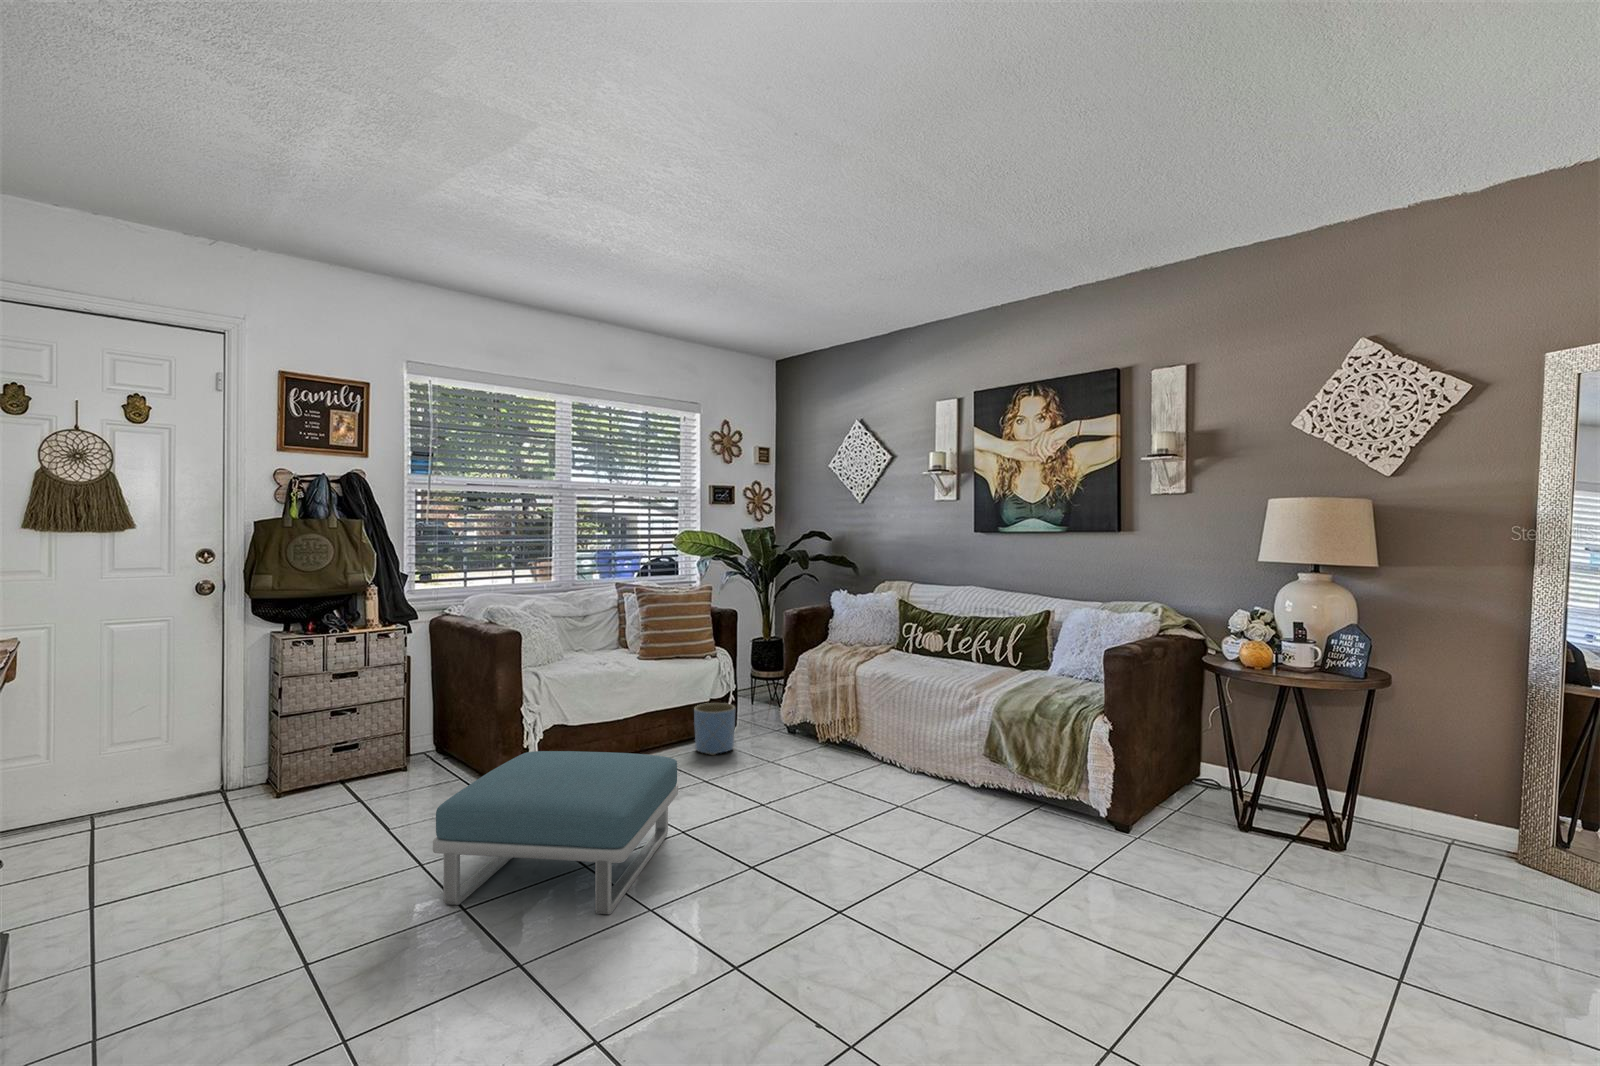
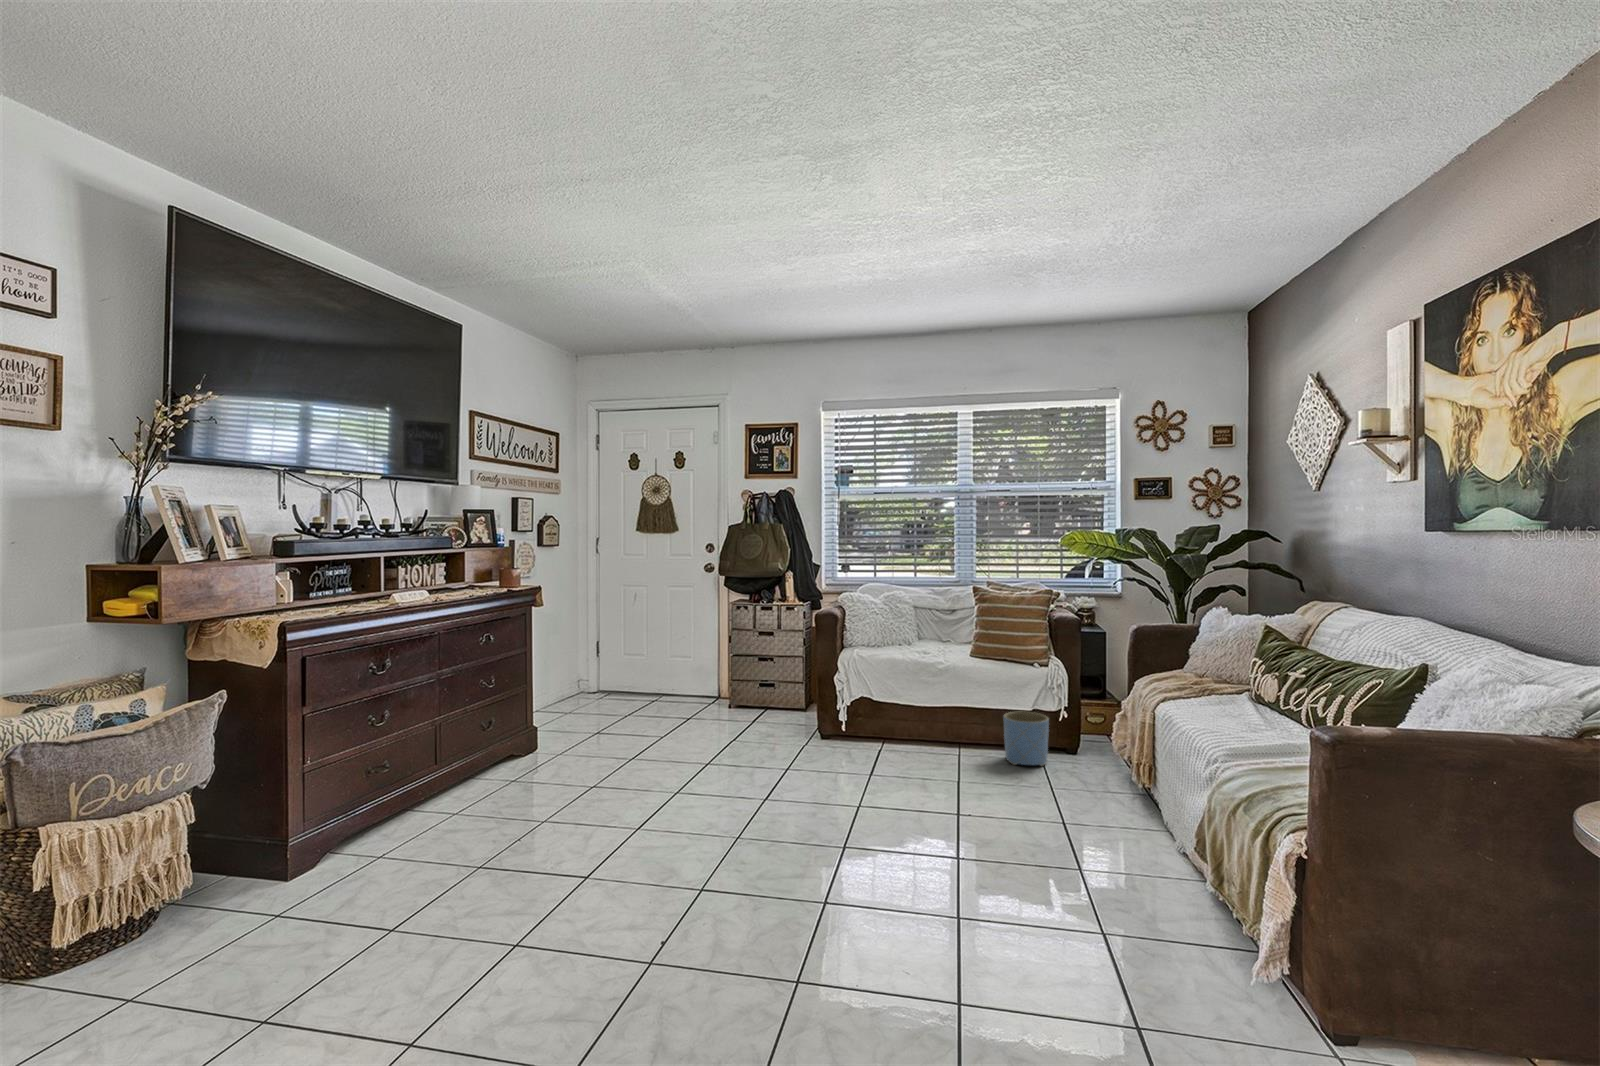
footstool: present [433,751,678,914] -> none [663,707,846,833]

